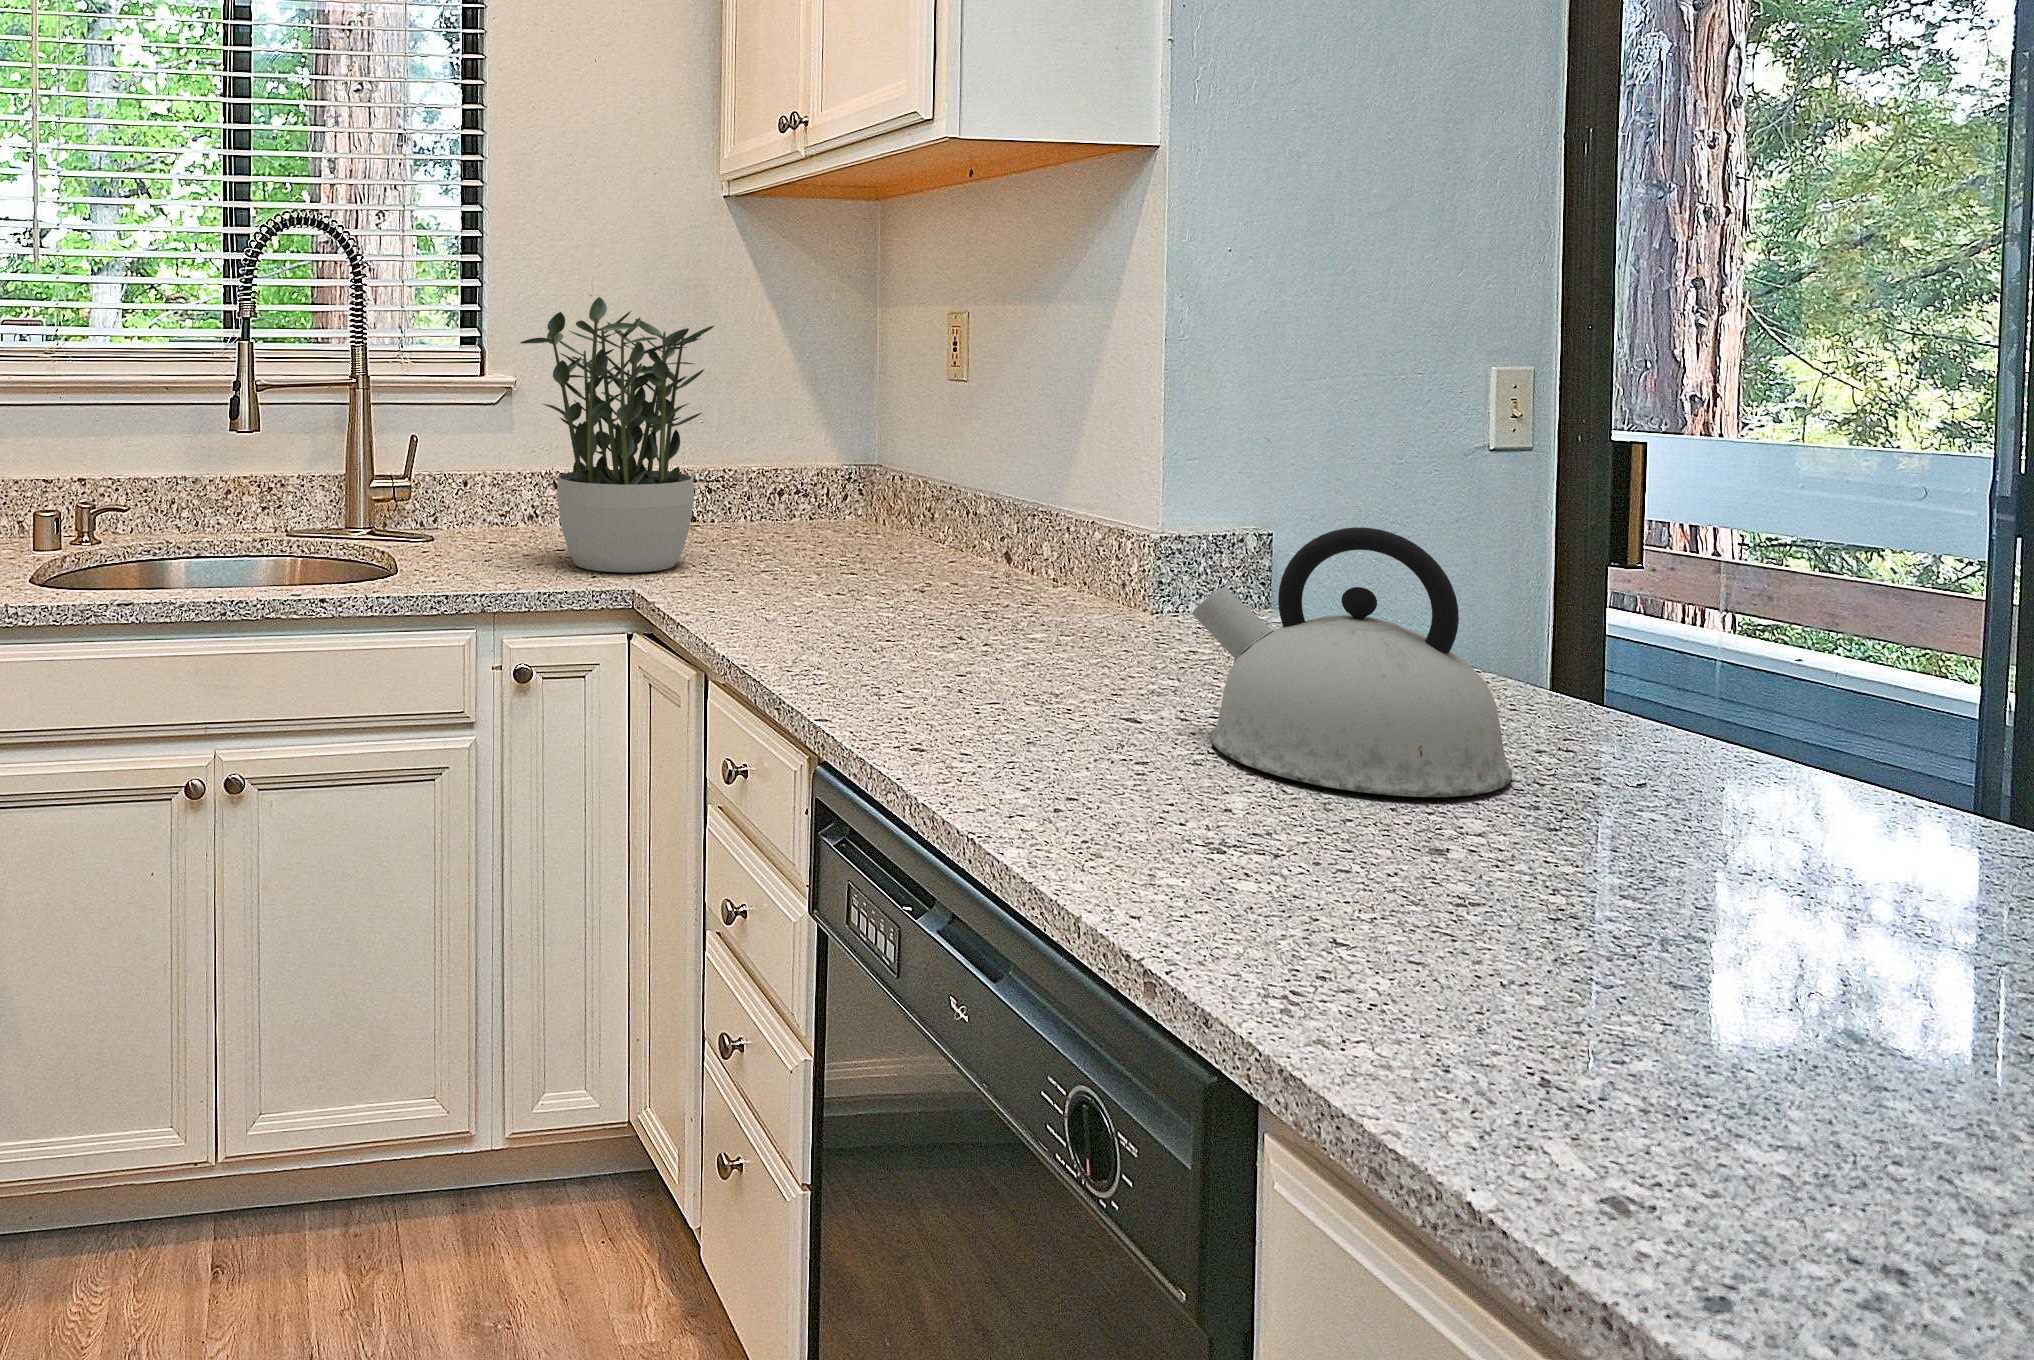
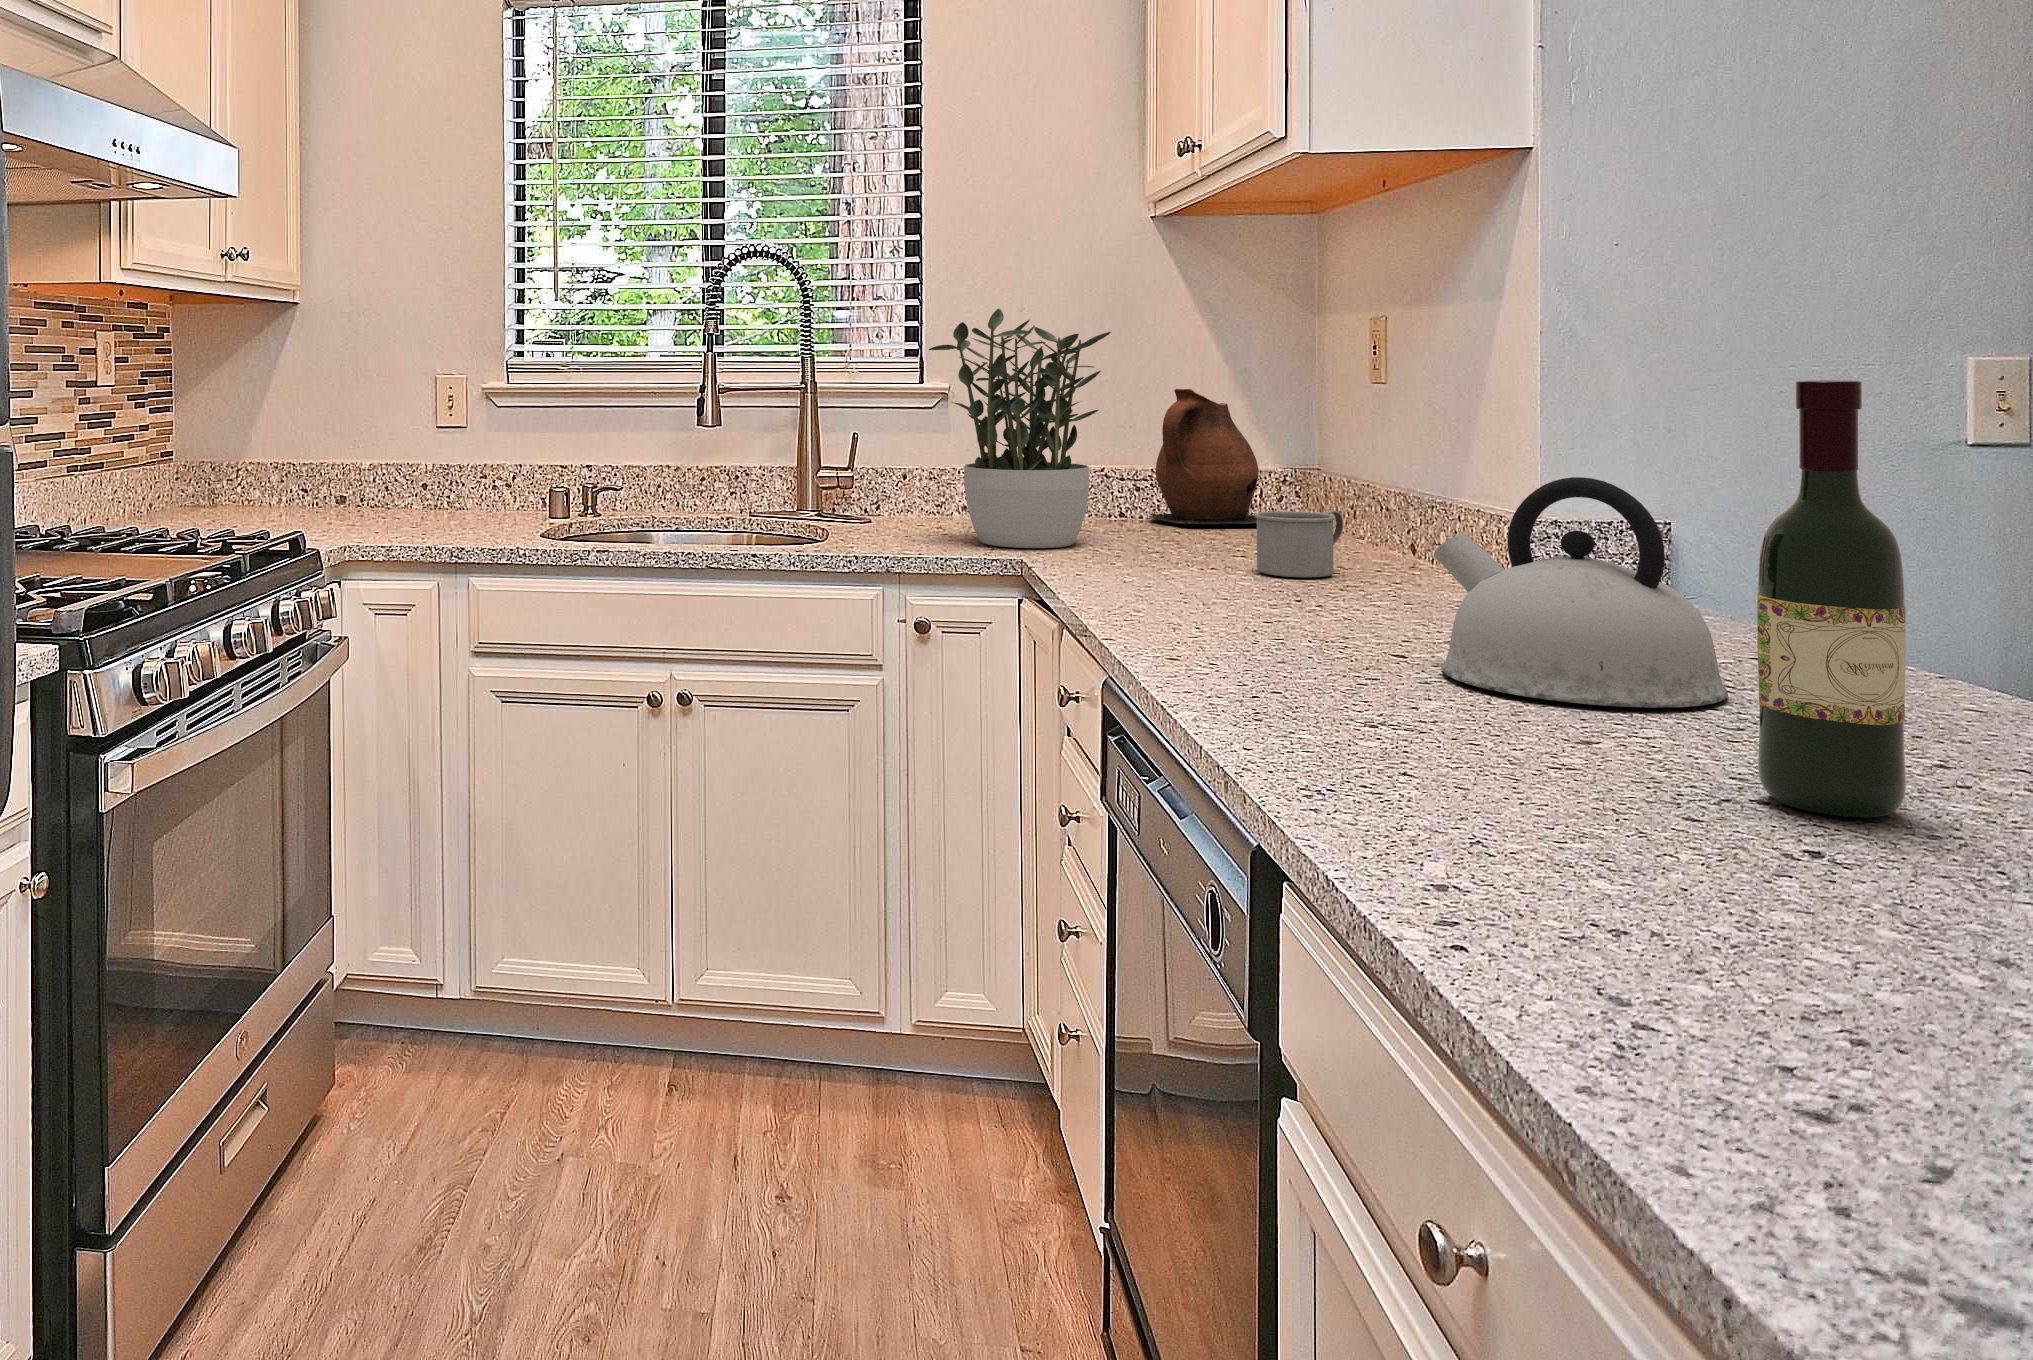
ceramic pitcher: none [717,384,851,530] -> present [1151,389,1259,524]
wine bottle: none [1732,455,1913,977] -> present [1757,380,1906,817]
mug: none [890,527,972,604] -> present [1254,510,1343,577]

